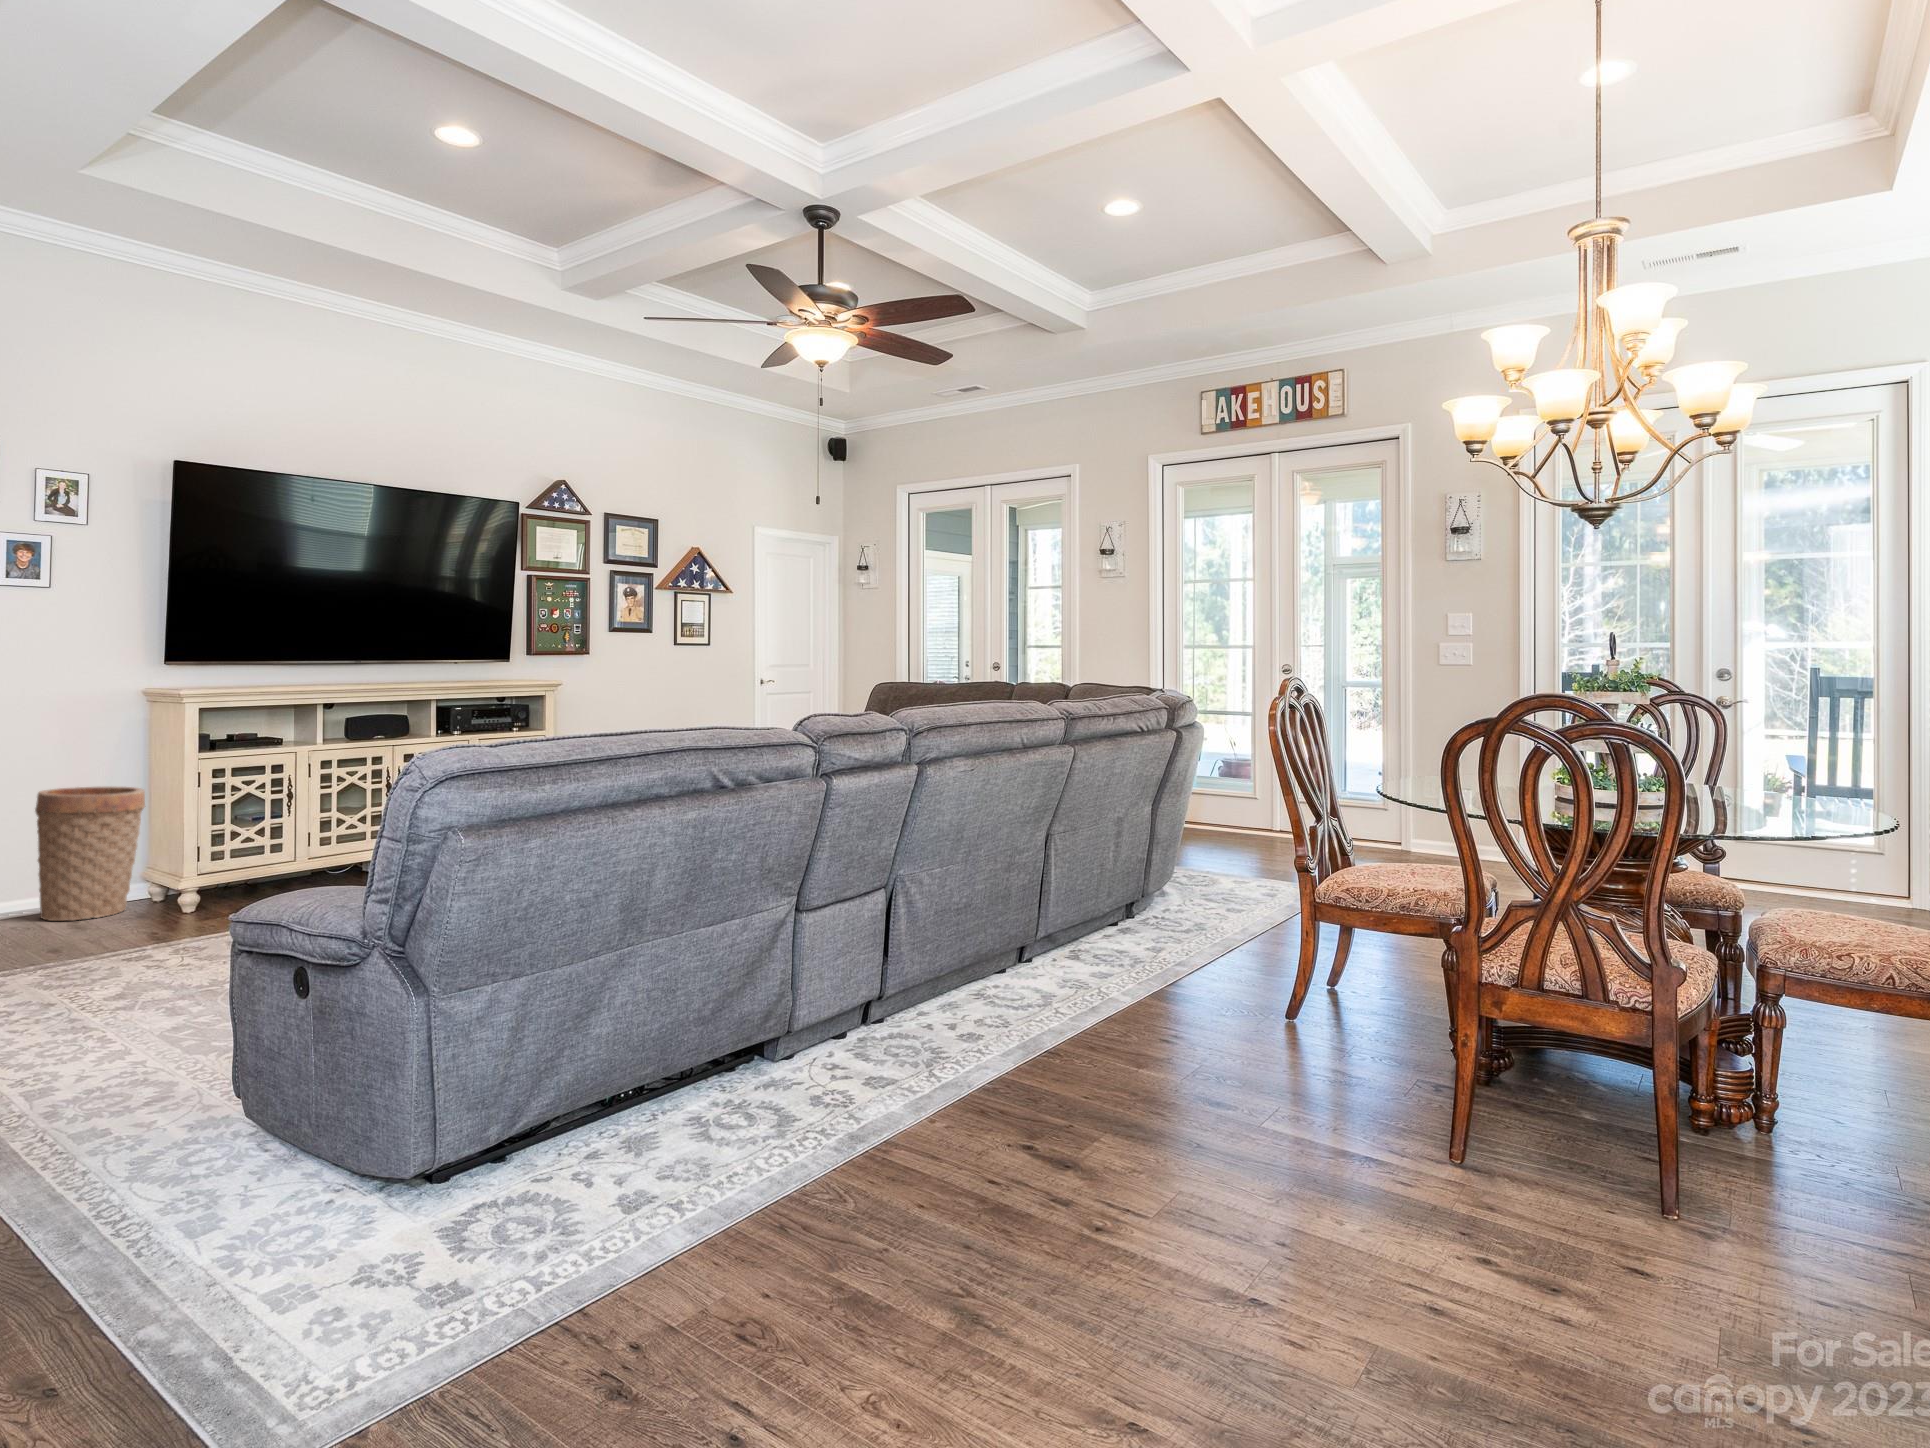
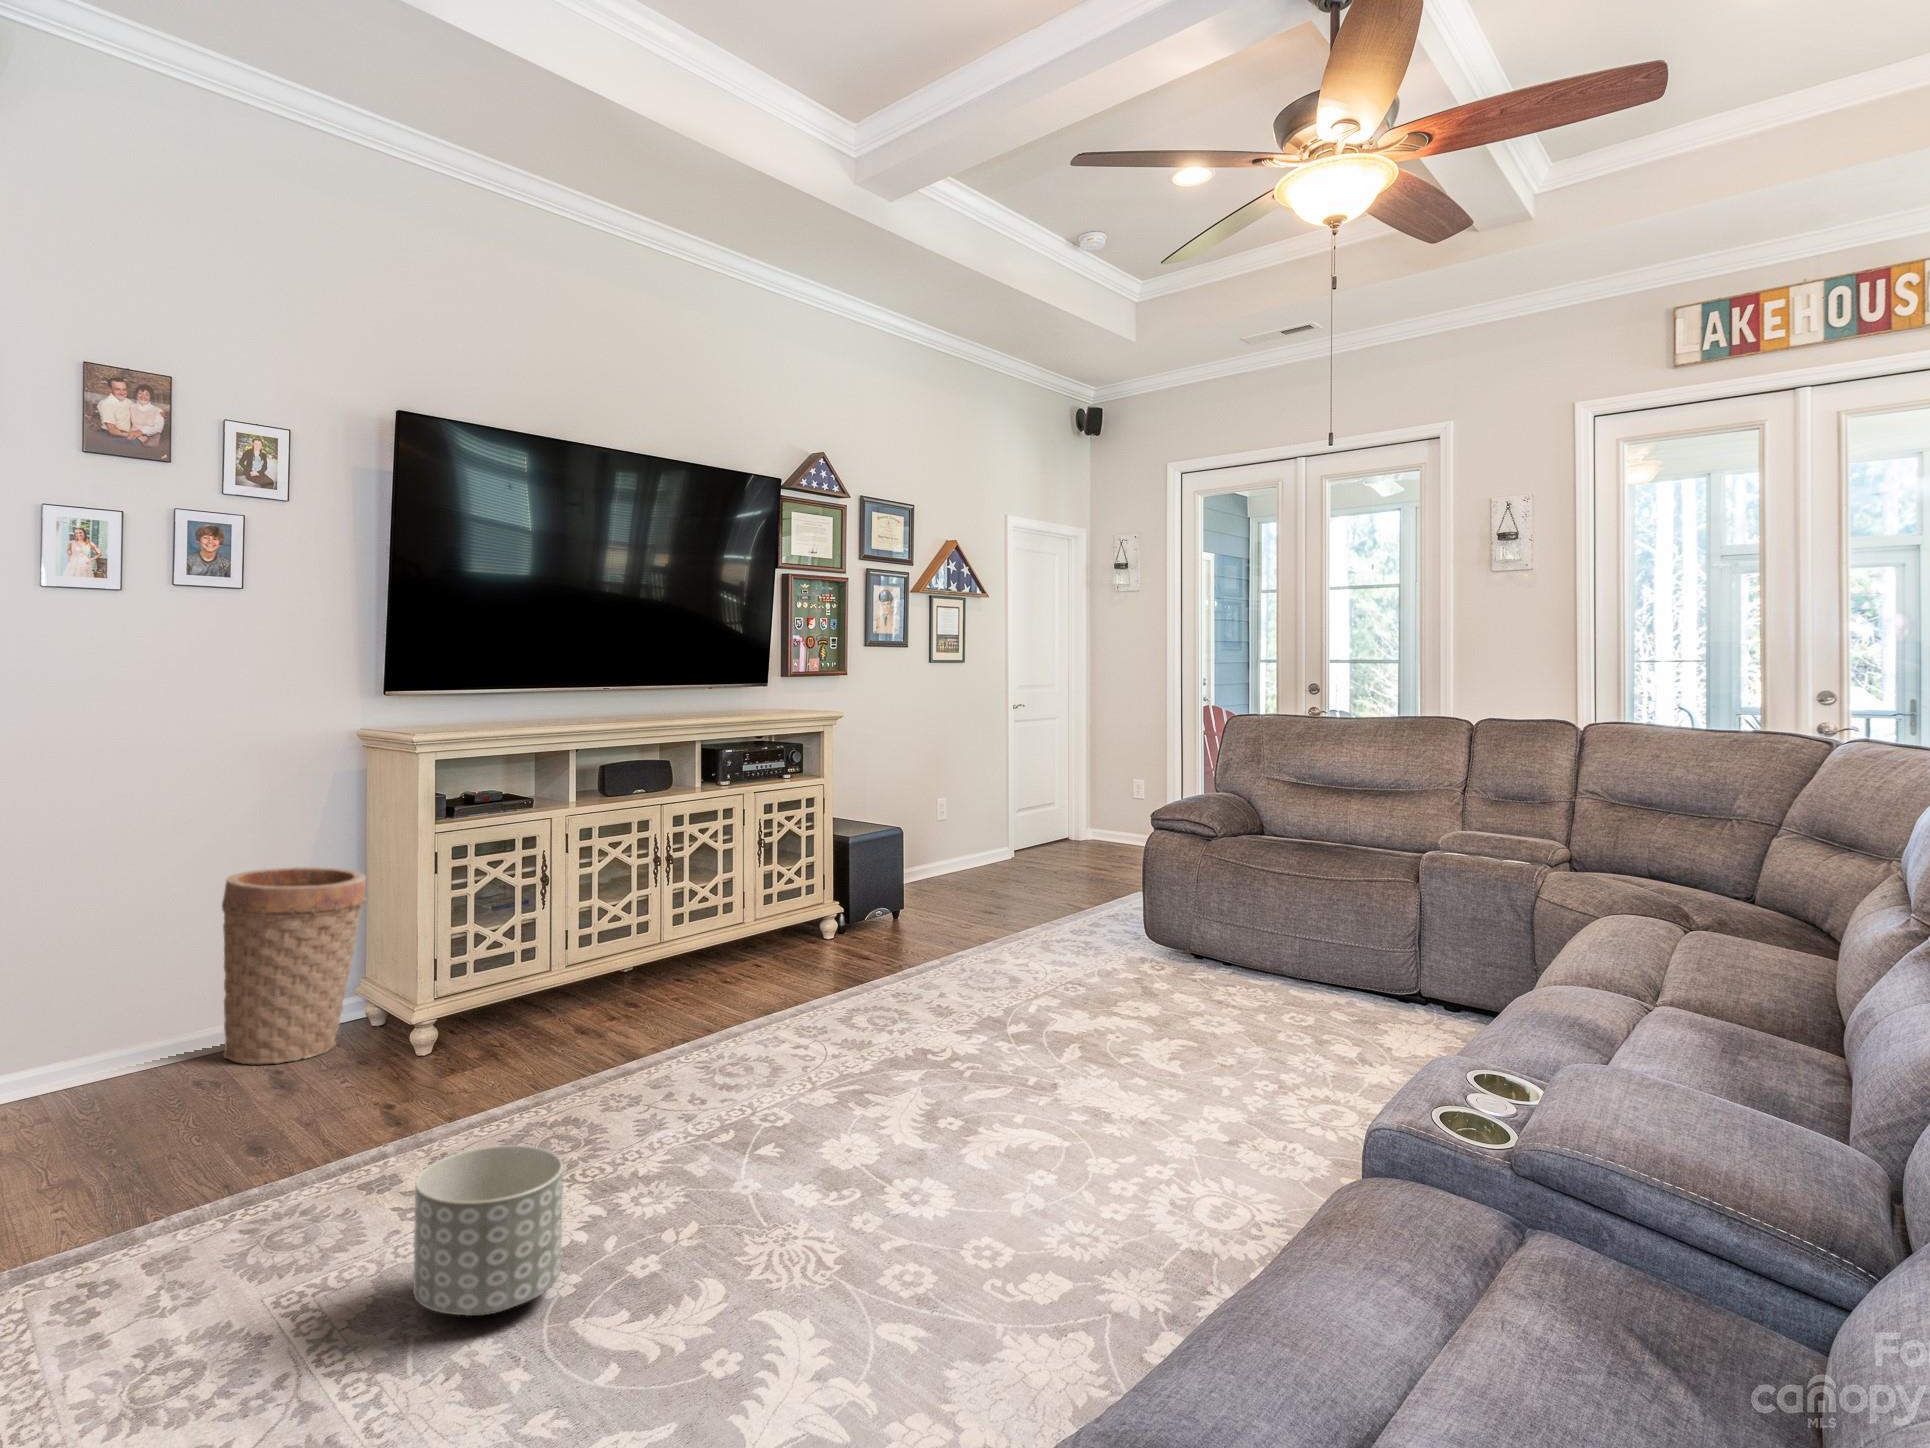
planter: none [36,936,148,1038] -> present [413,1145,563,1316]

